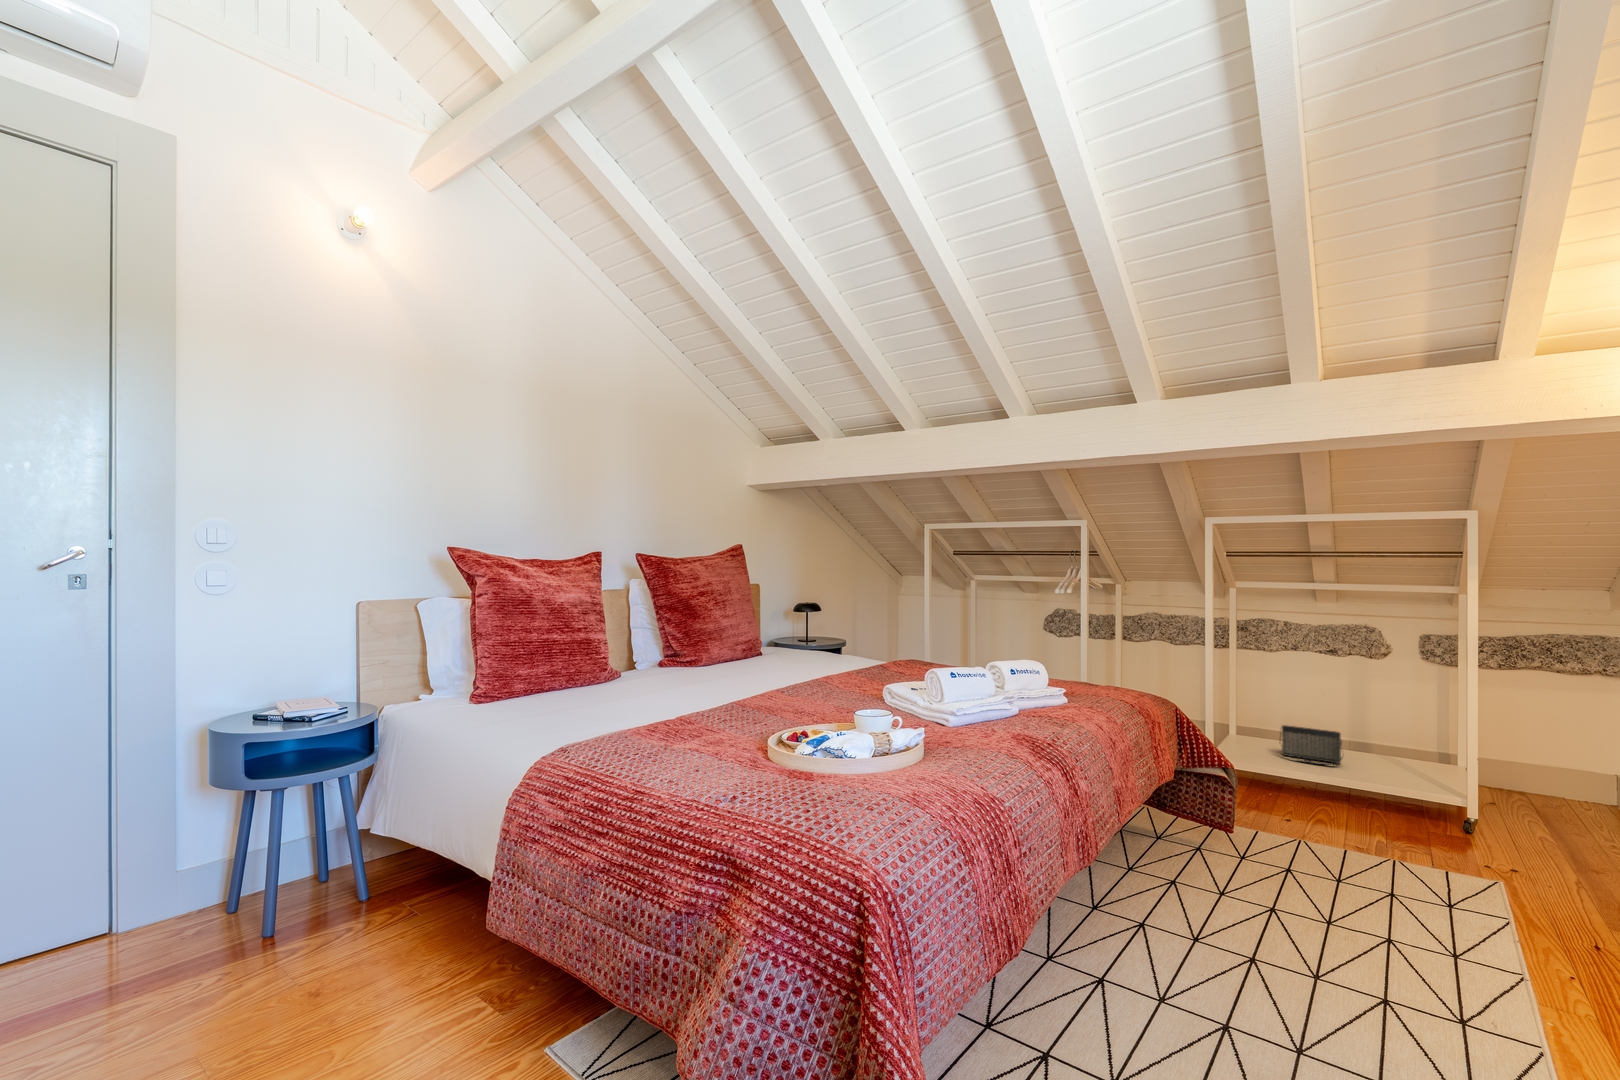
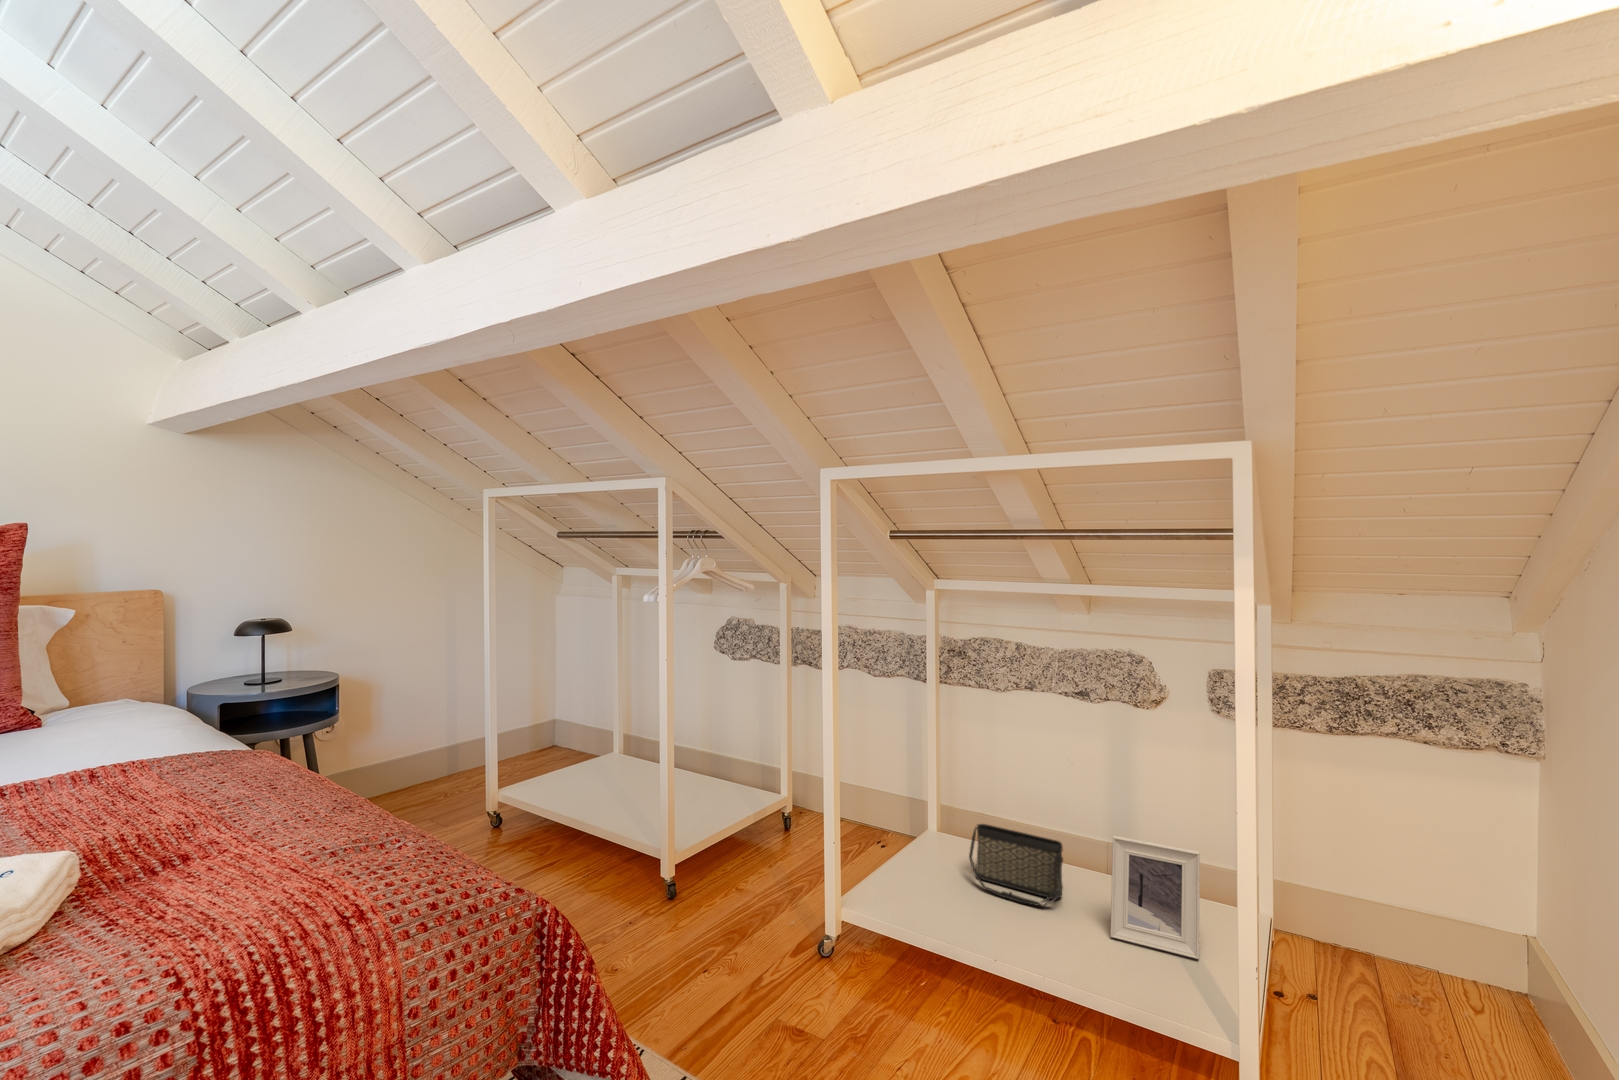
picture frame: none [1377,724,1433,784] -> present [1110,836,1200,959]

